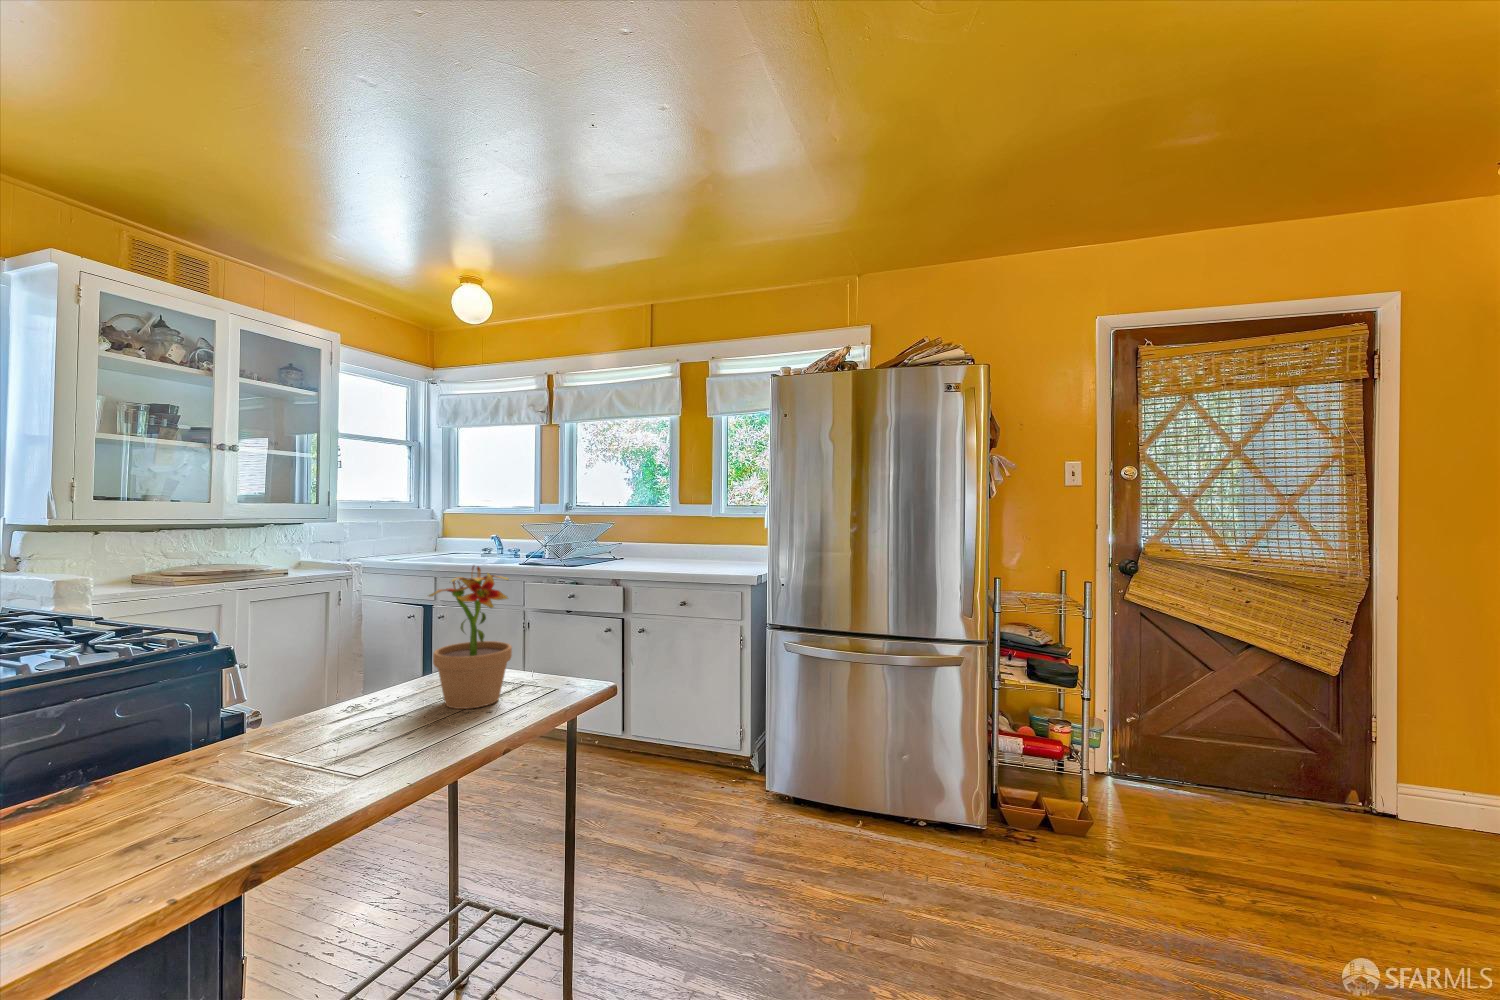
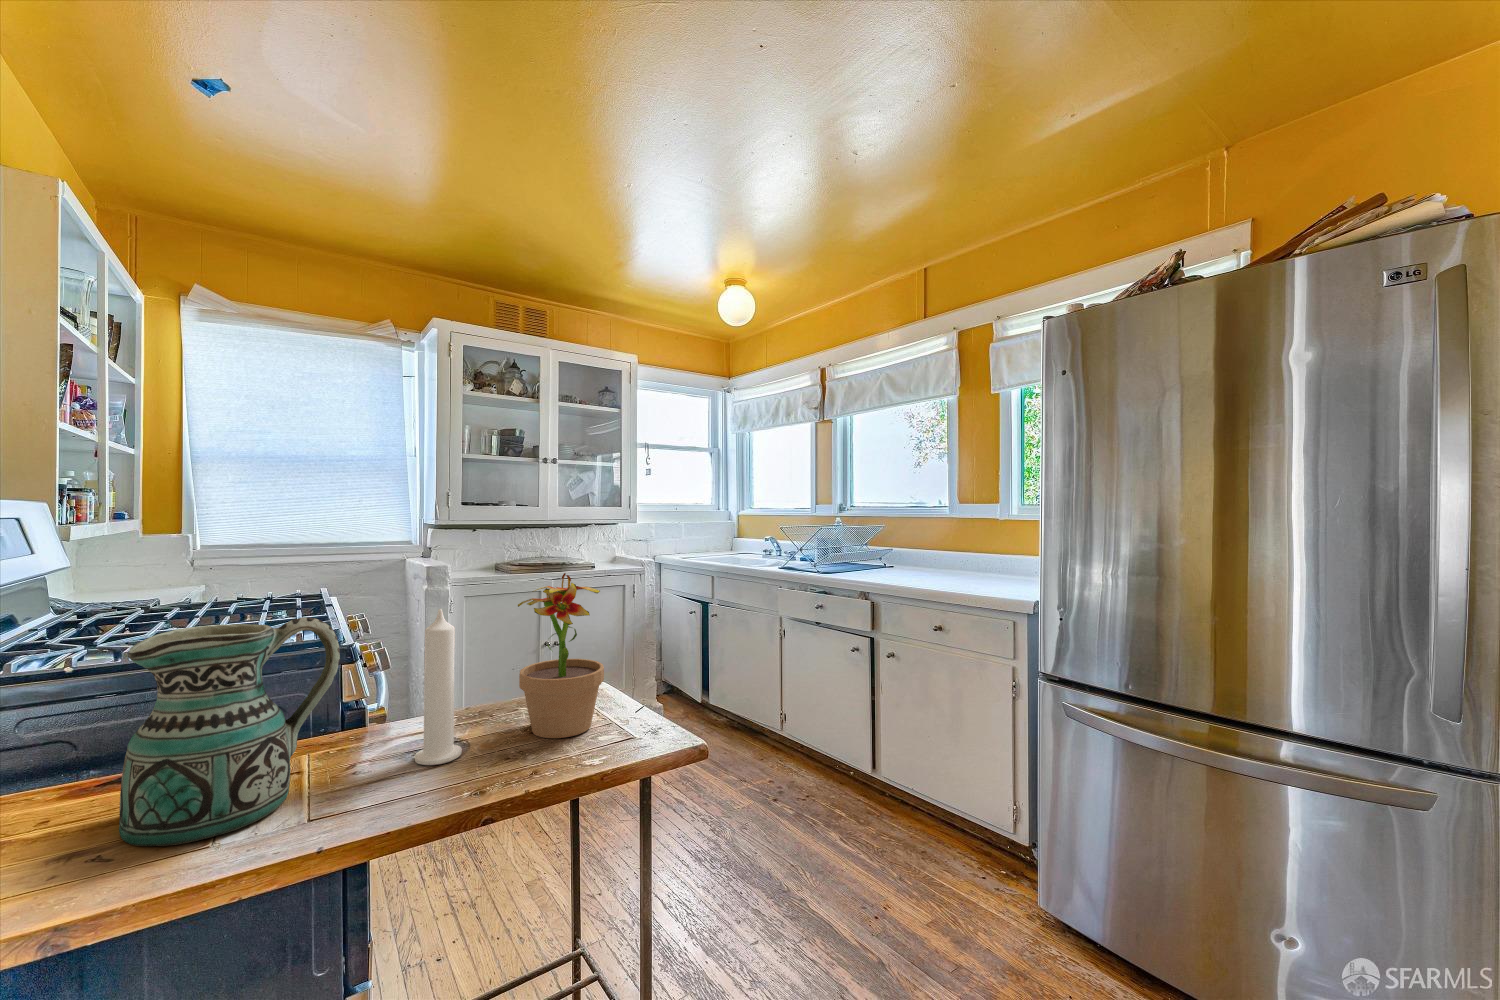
candle: none [369,599,414,741] -> present [415,609,462,765]
ceramic pitcher: none [142,611,322,837] -> present [119,617,340,846]

